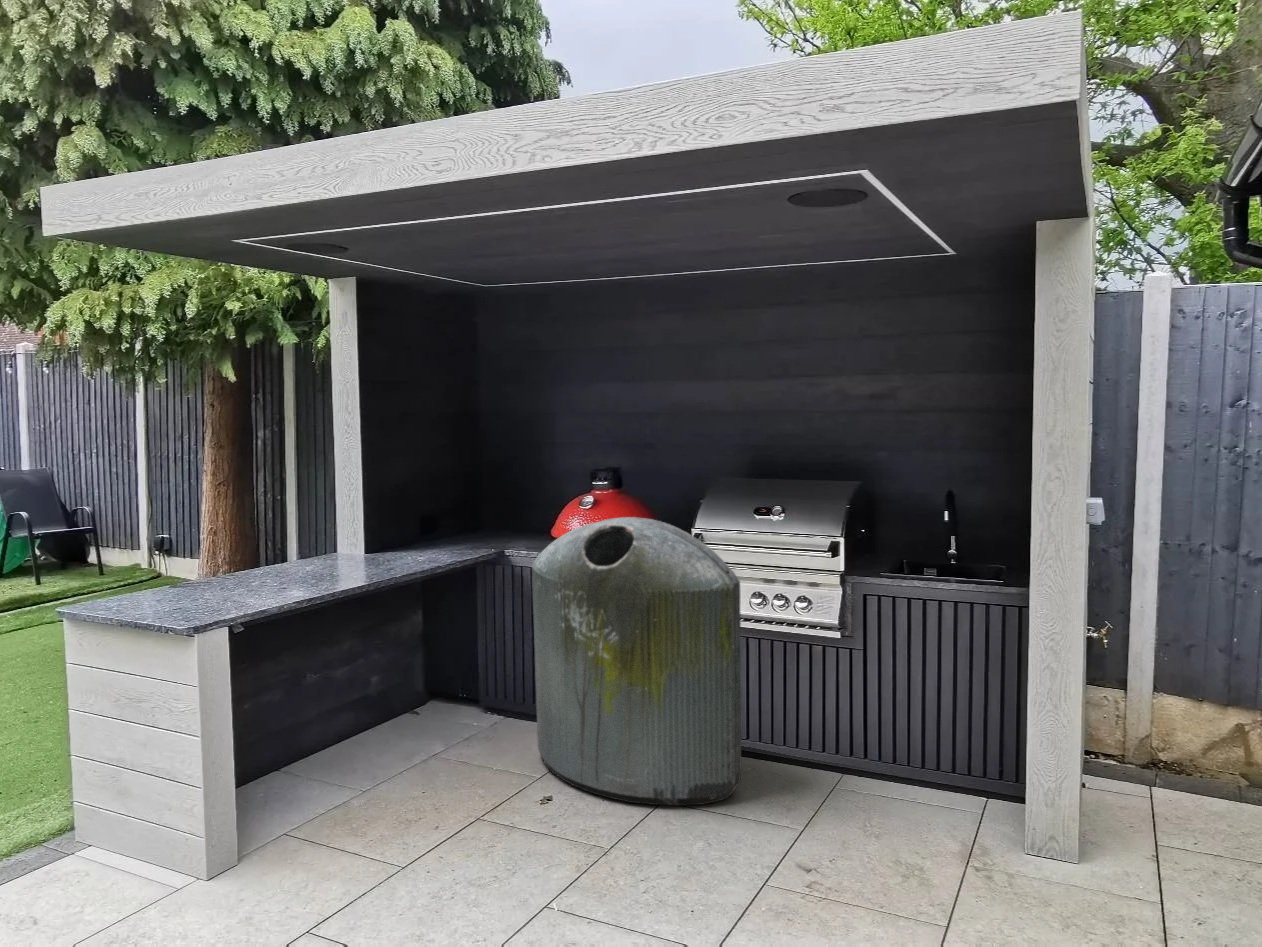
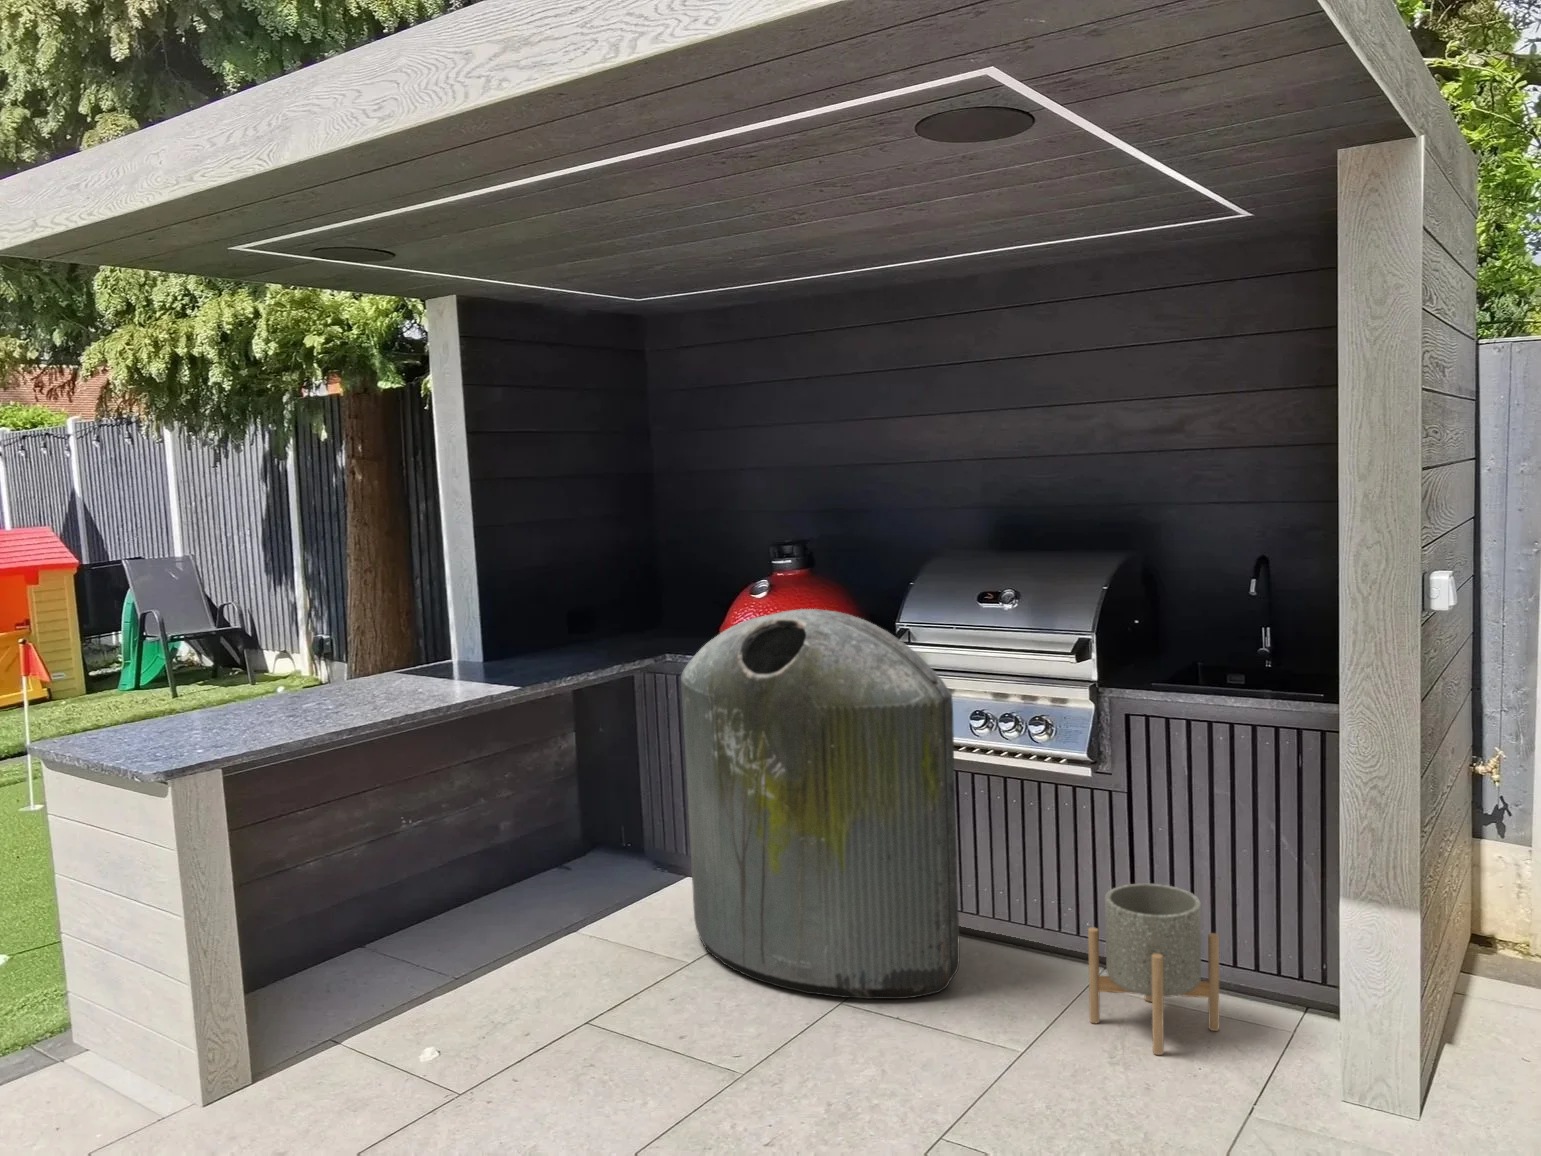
planter: none [839,717,931,843] -> present [1088,883,1219,1055]

